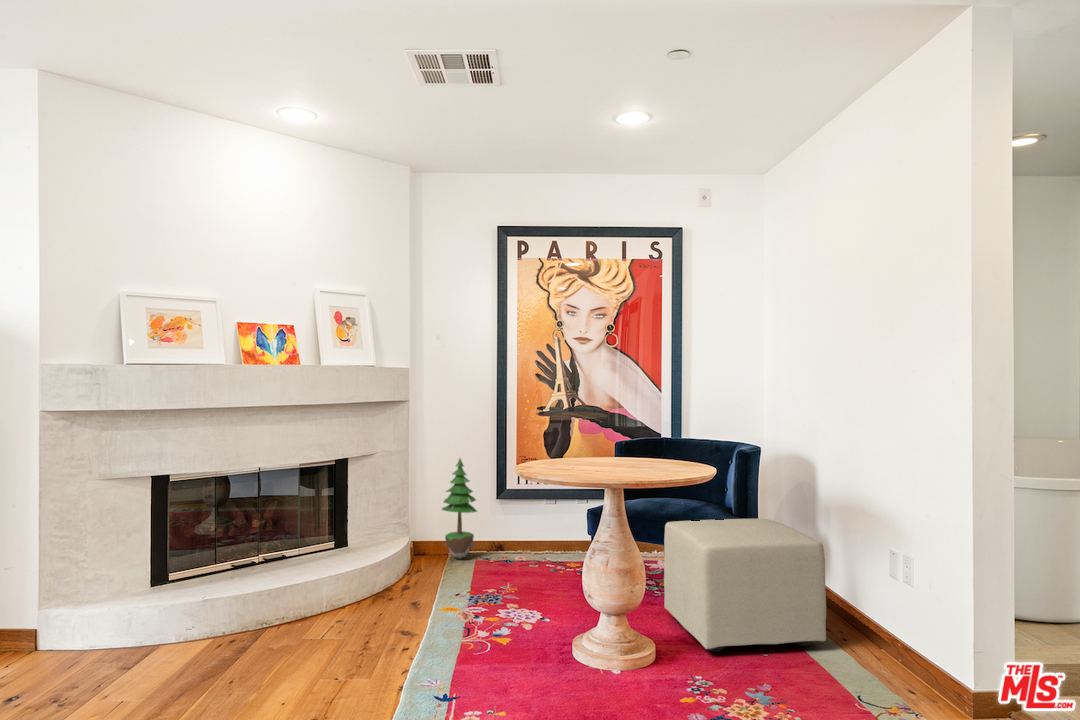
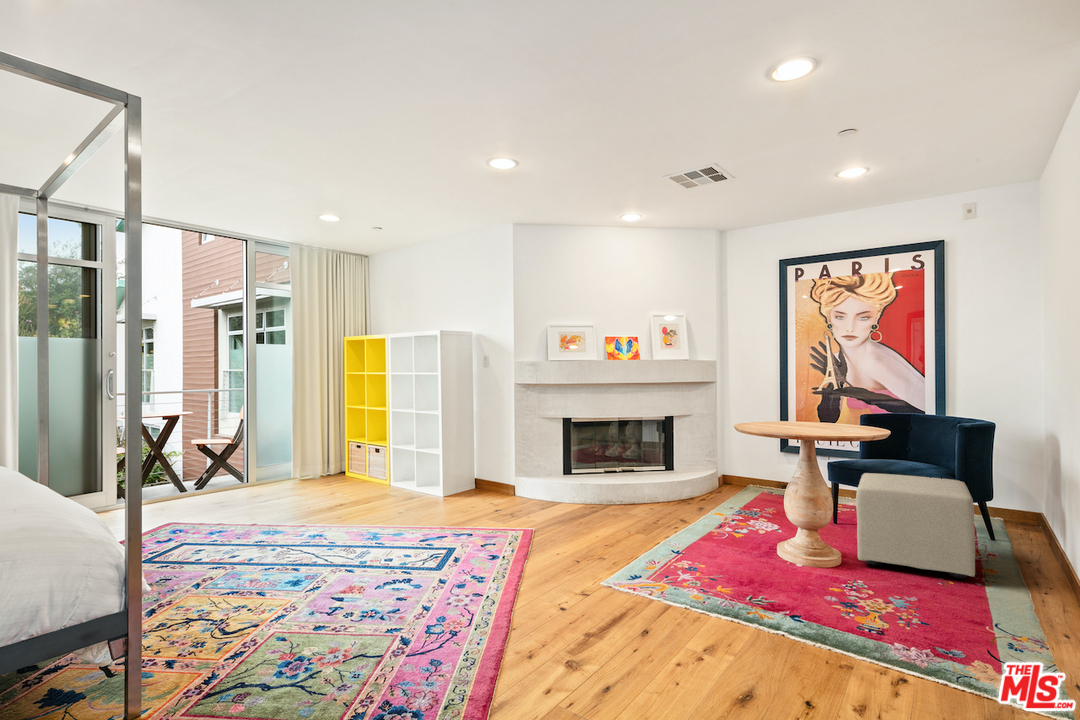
potted tree: present [442,458,477,559] -> none [740,421,766,491]

